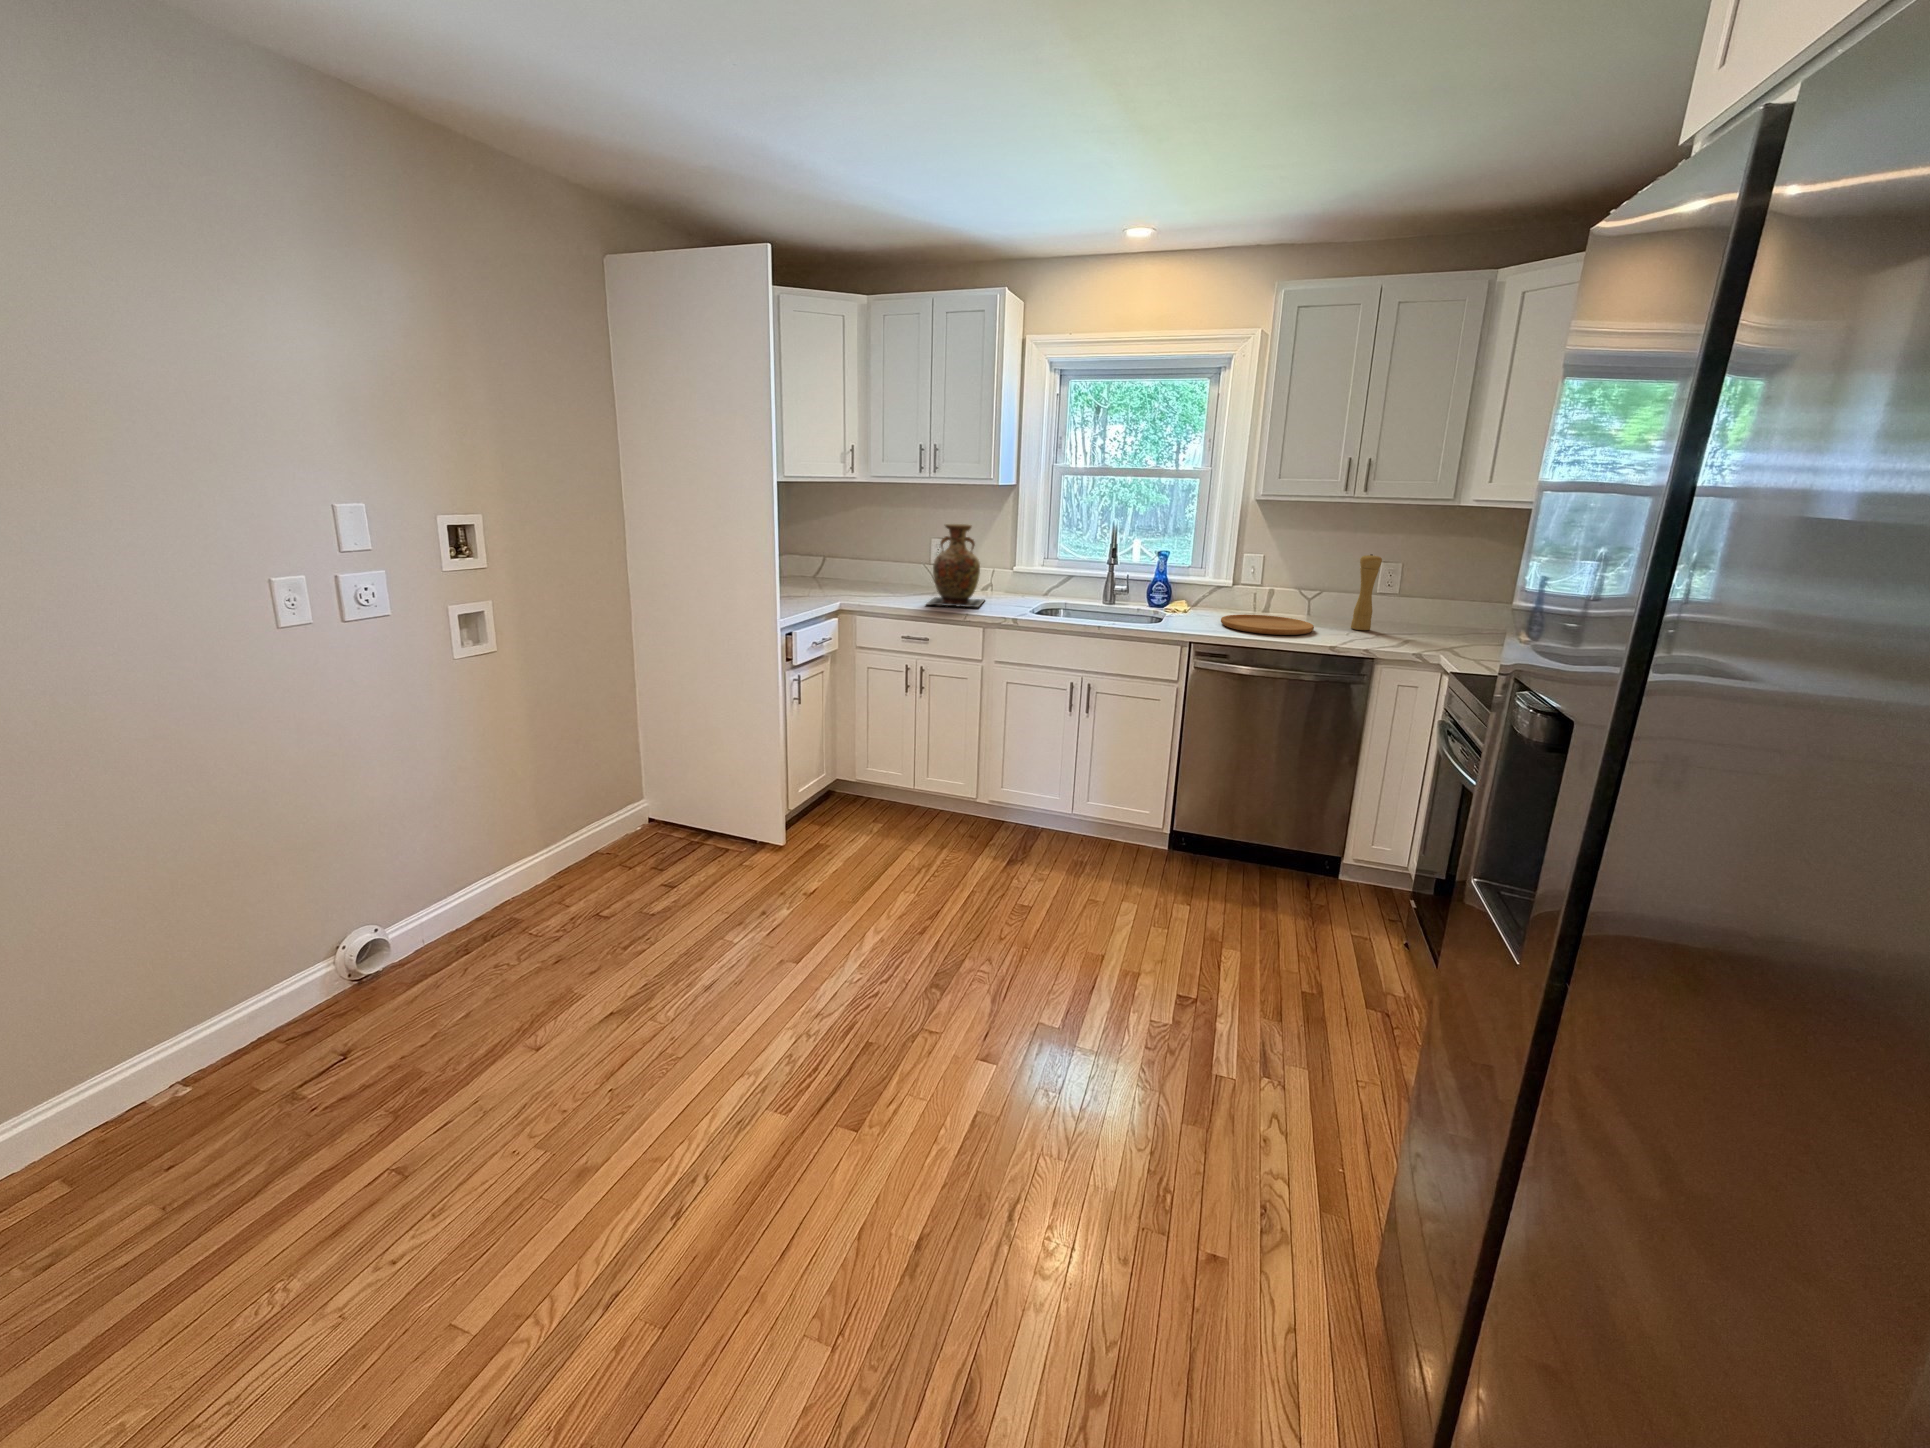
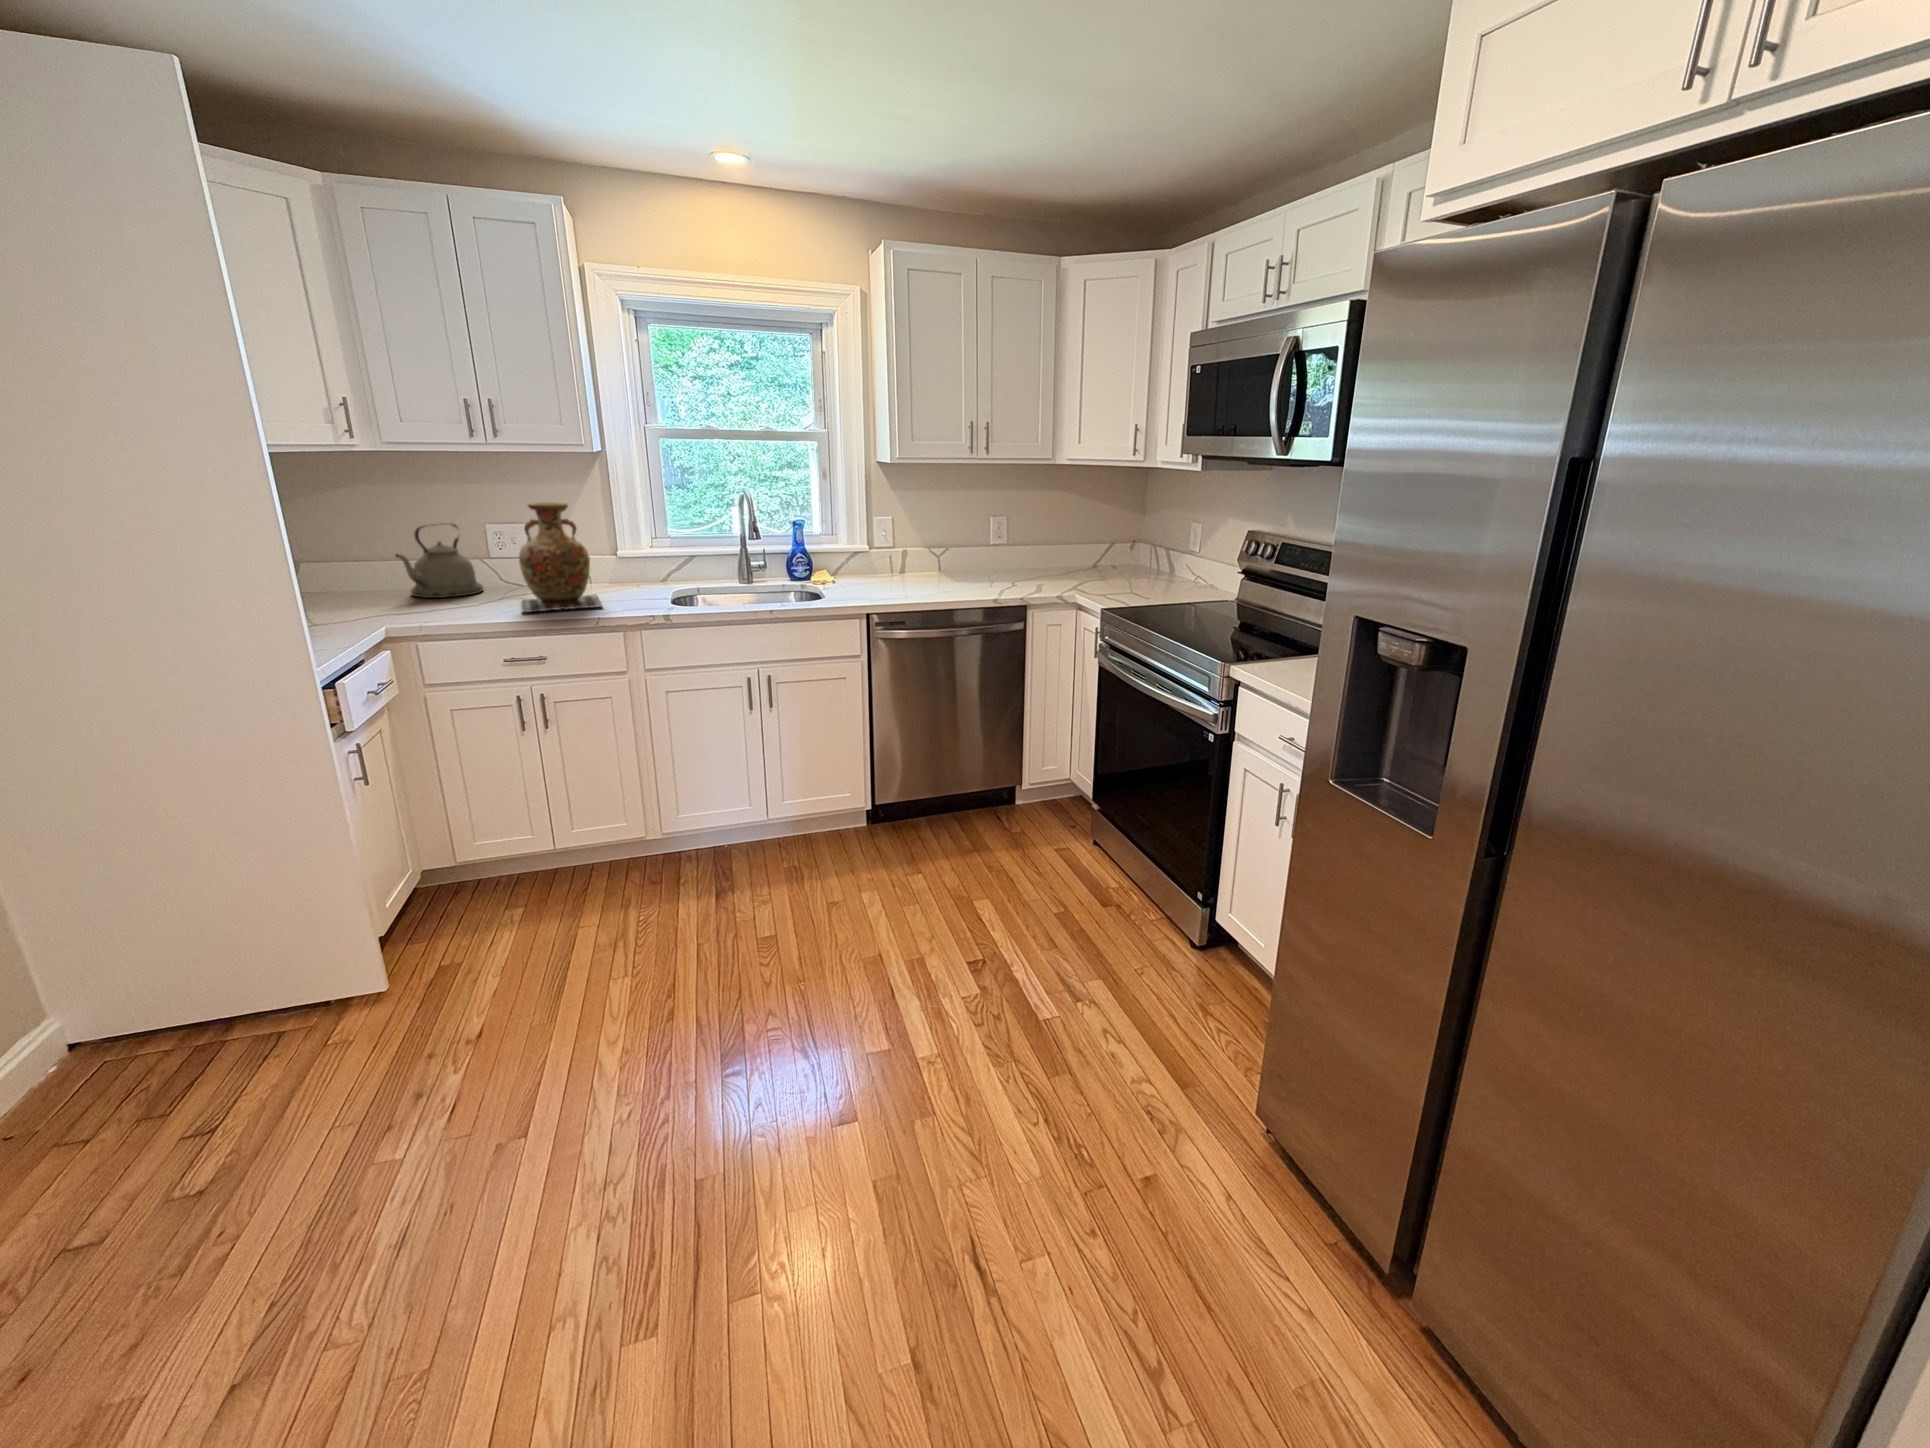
kettle: none [870,538,921,591] -> present [395,524,483,598]
pepper mill: present [1351,554,1382,630] -> none [987,513,1005,582]
cutting board: present [1221,614,1314,635] -> none [881,578,966,597]

